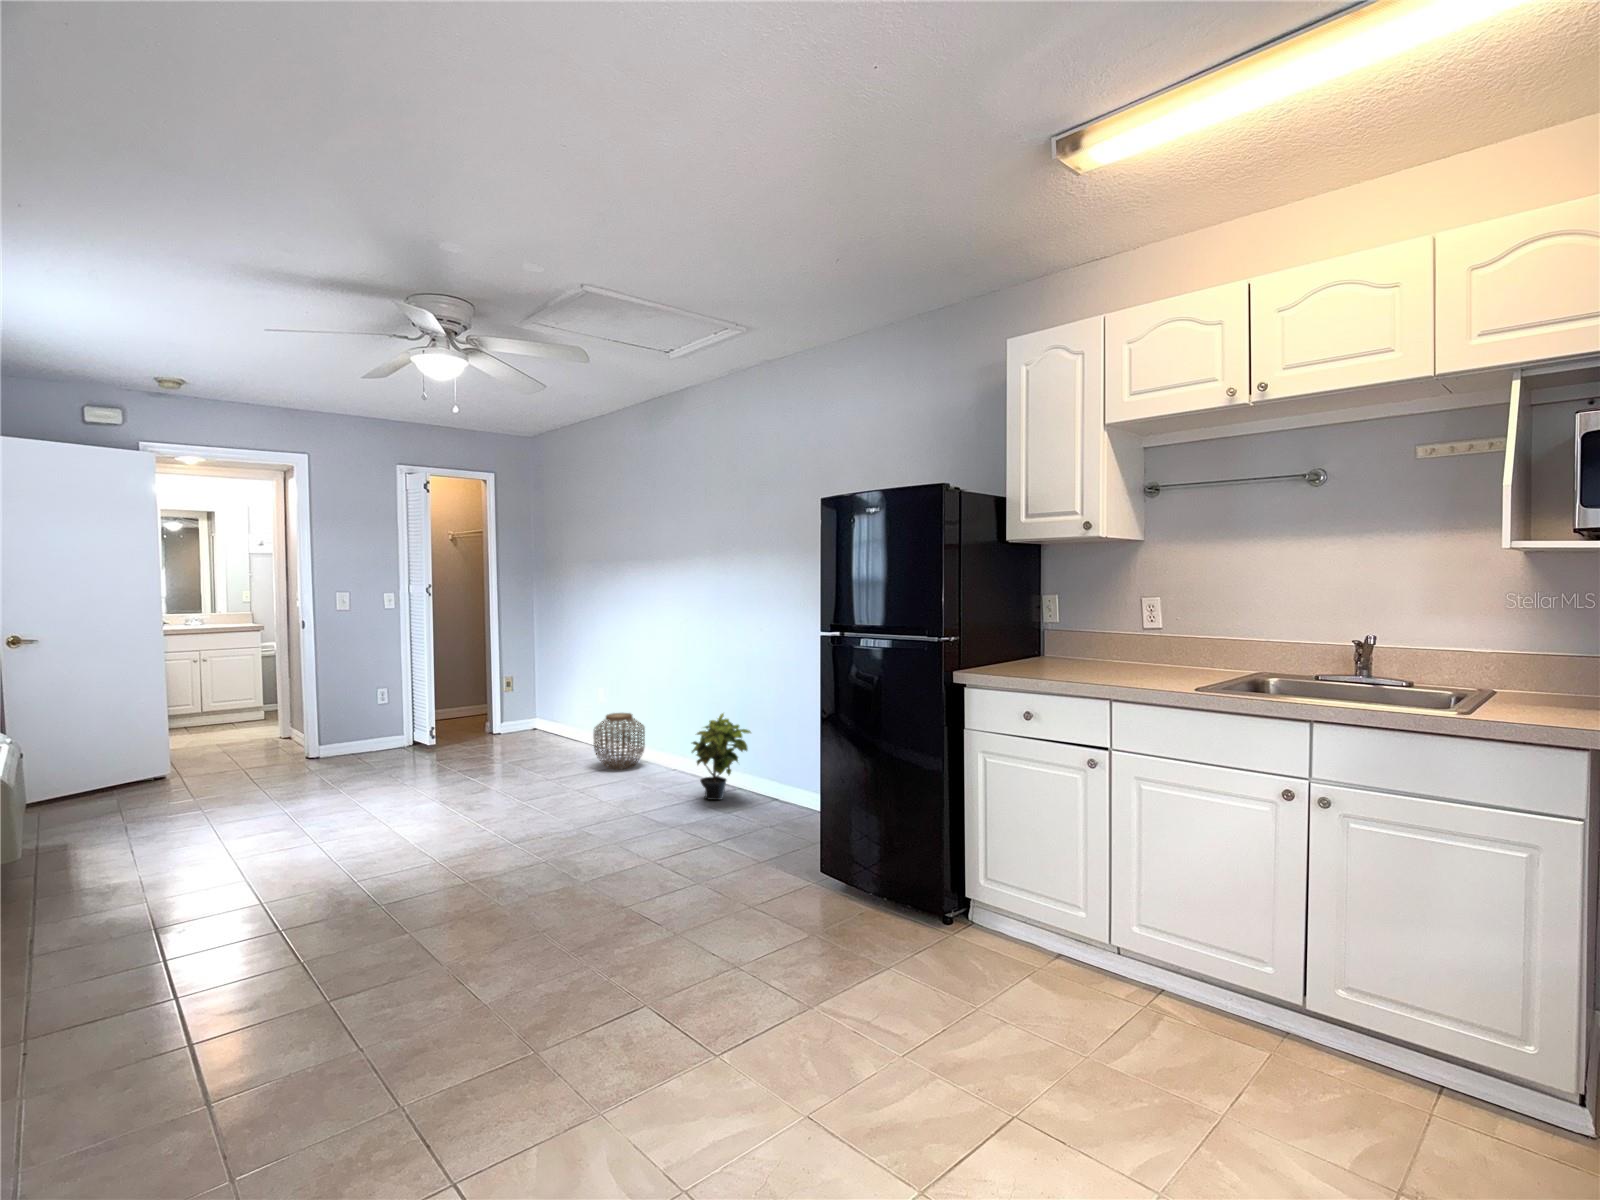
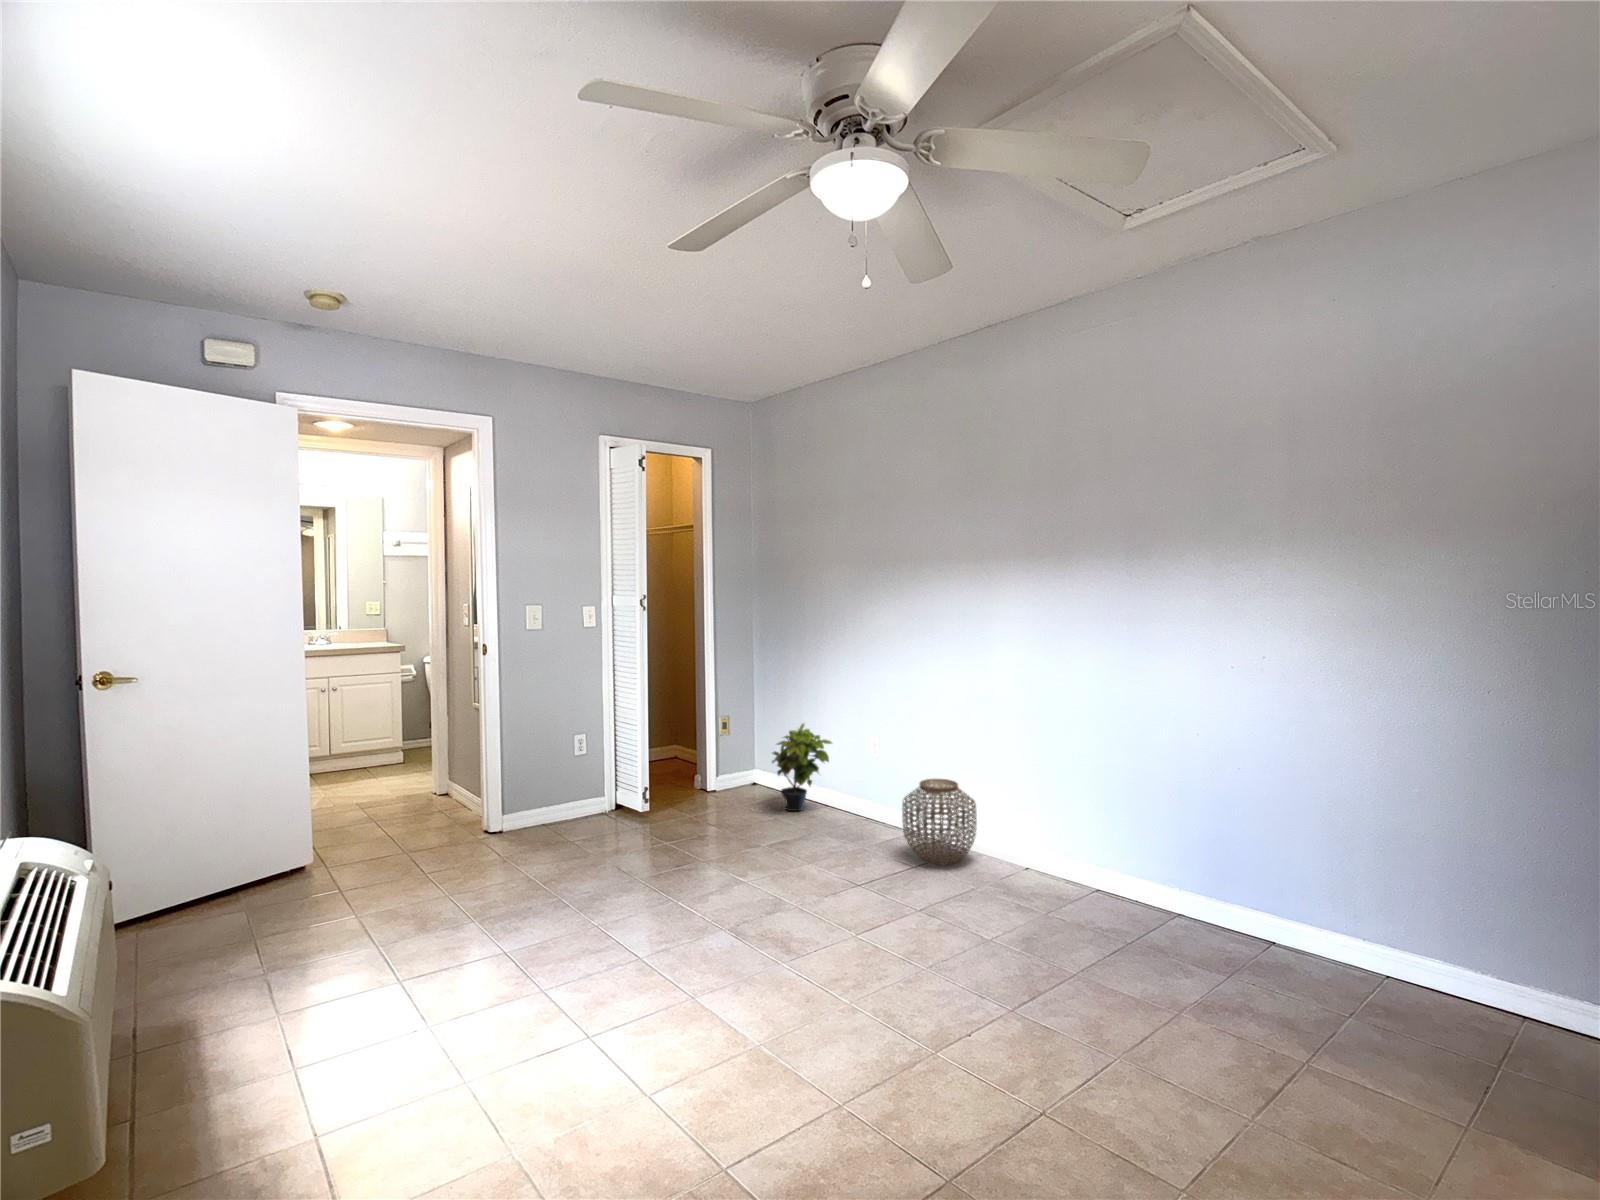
potted plant: present [692,714,751,800] -> present [772,724,832,811]

